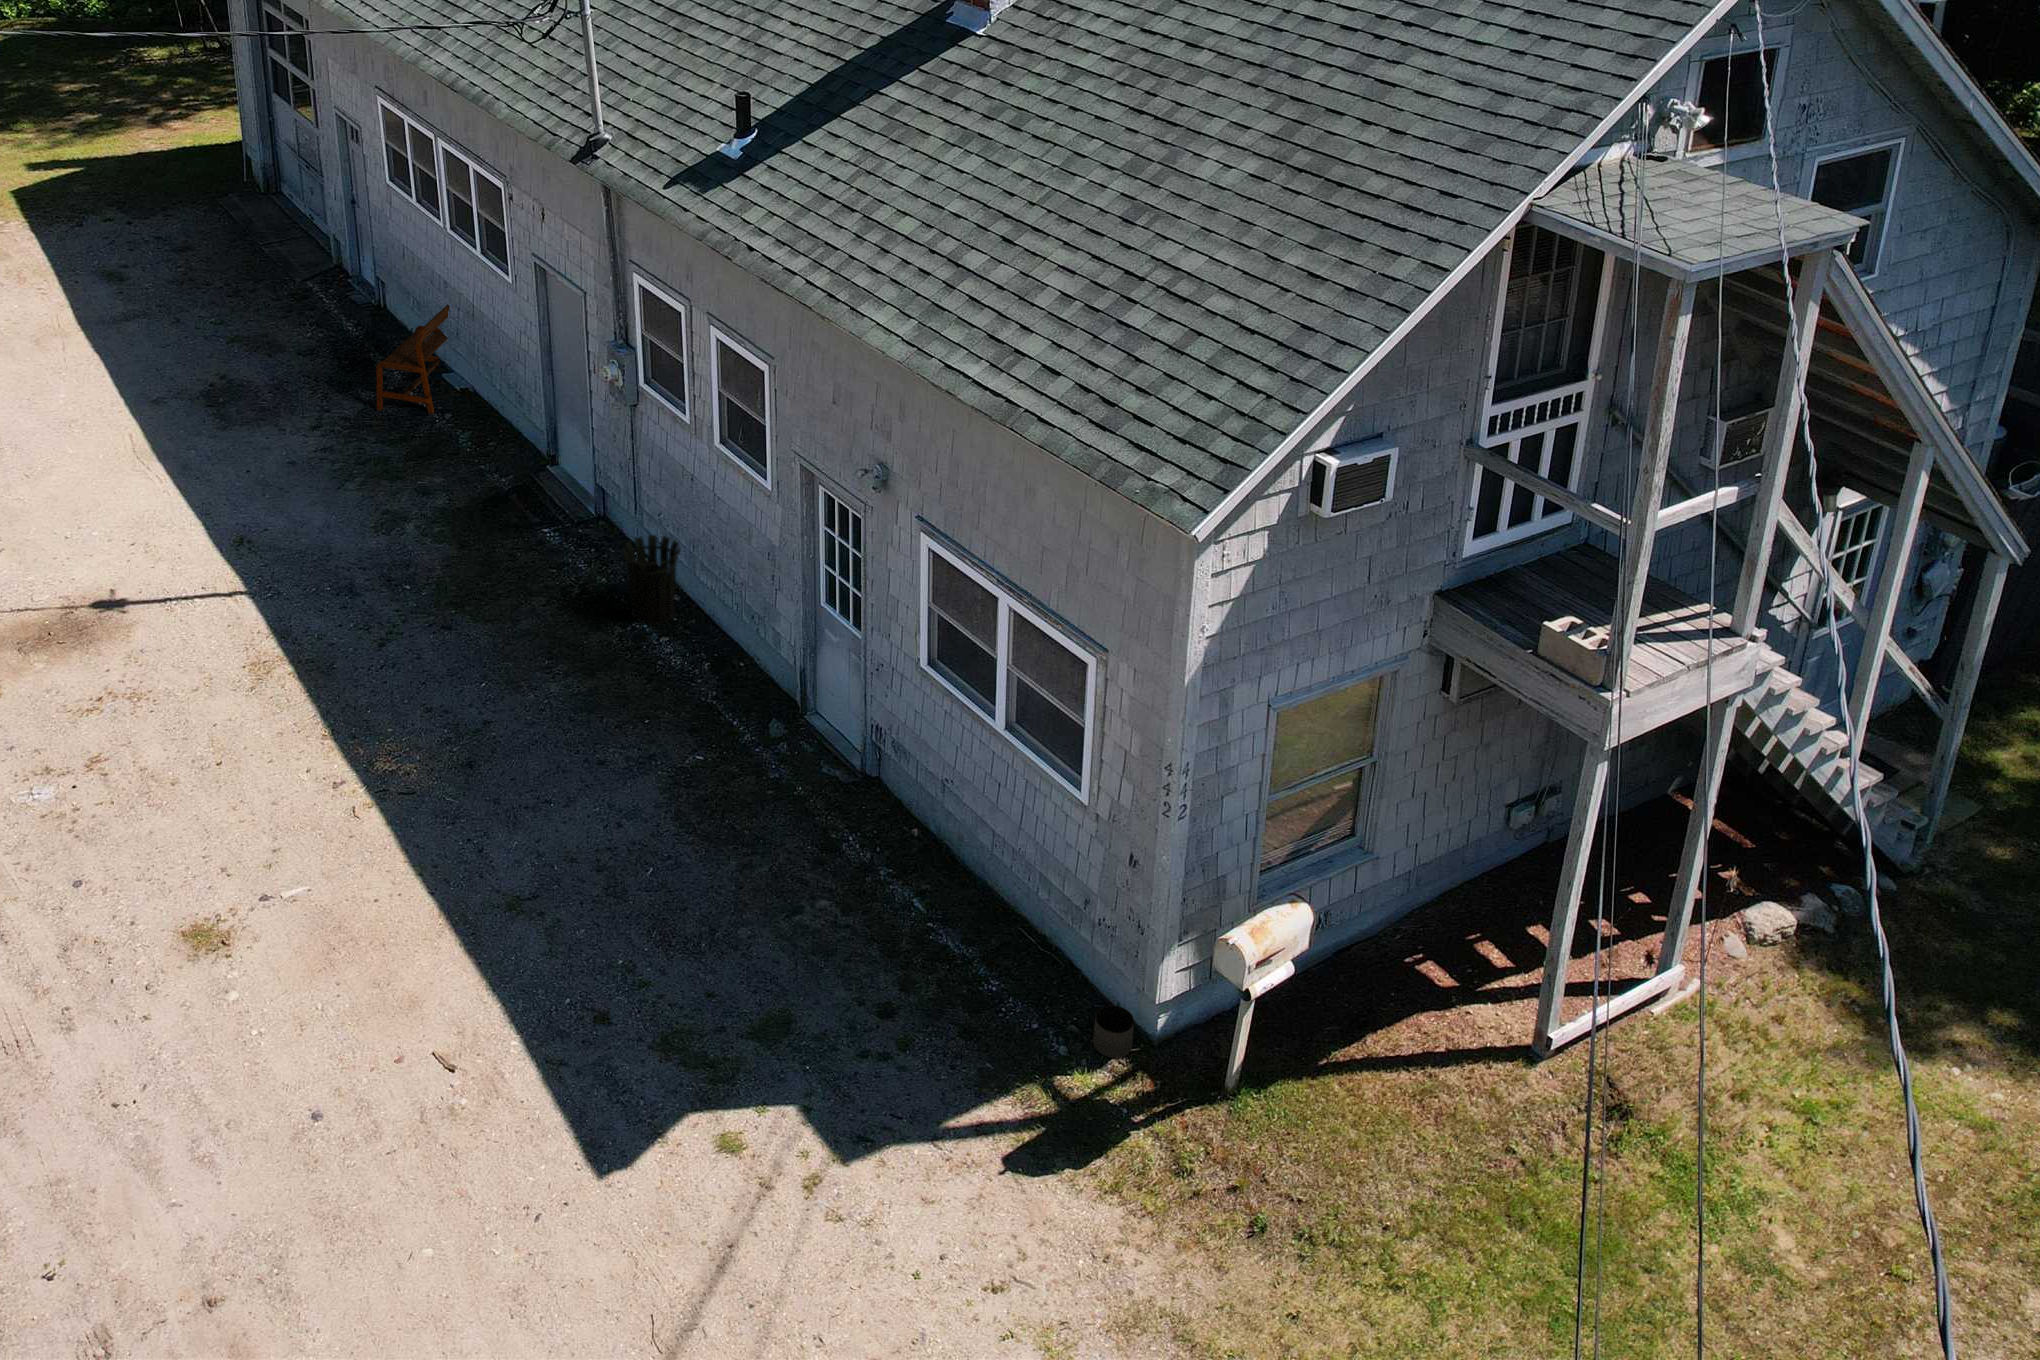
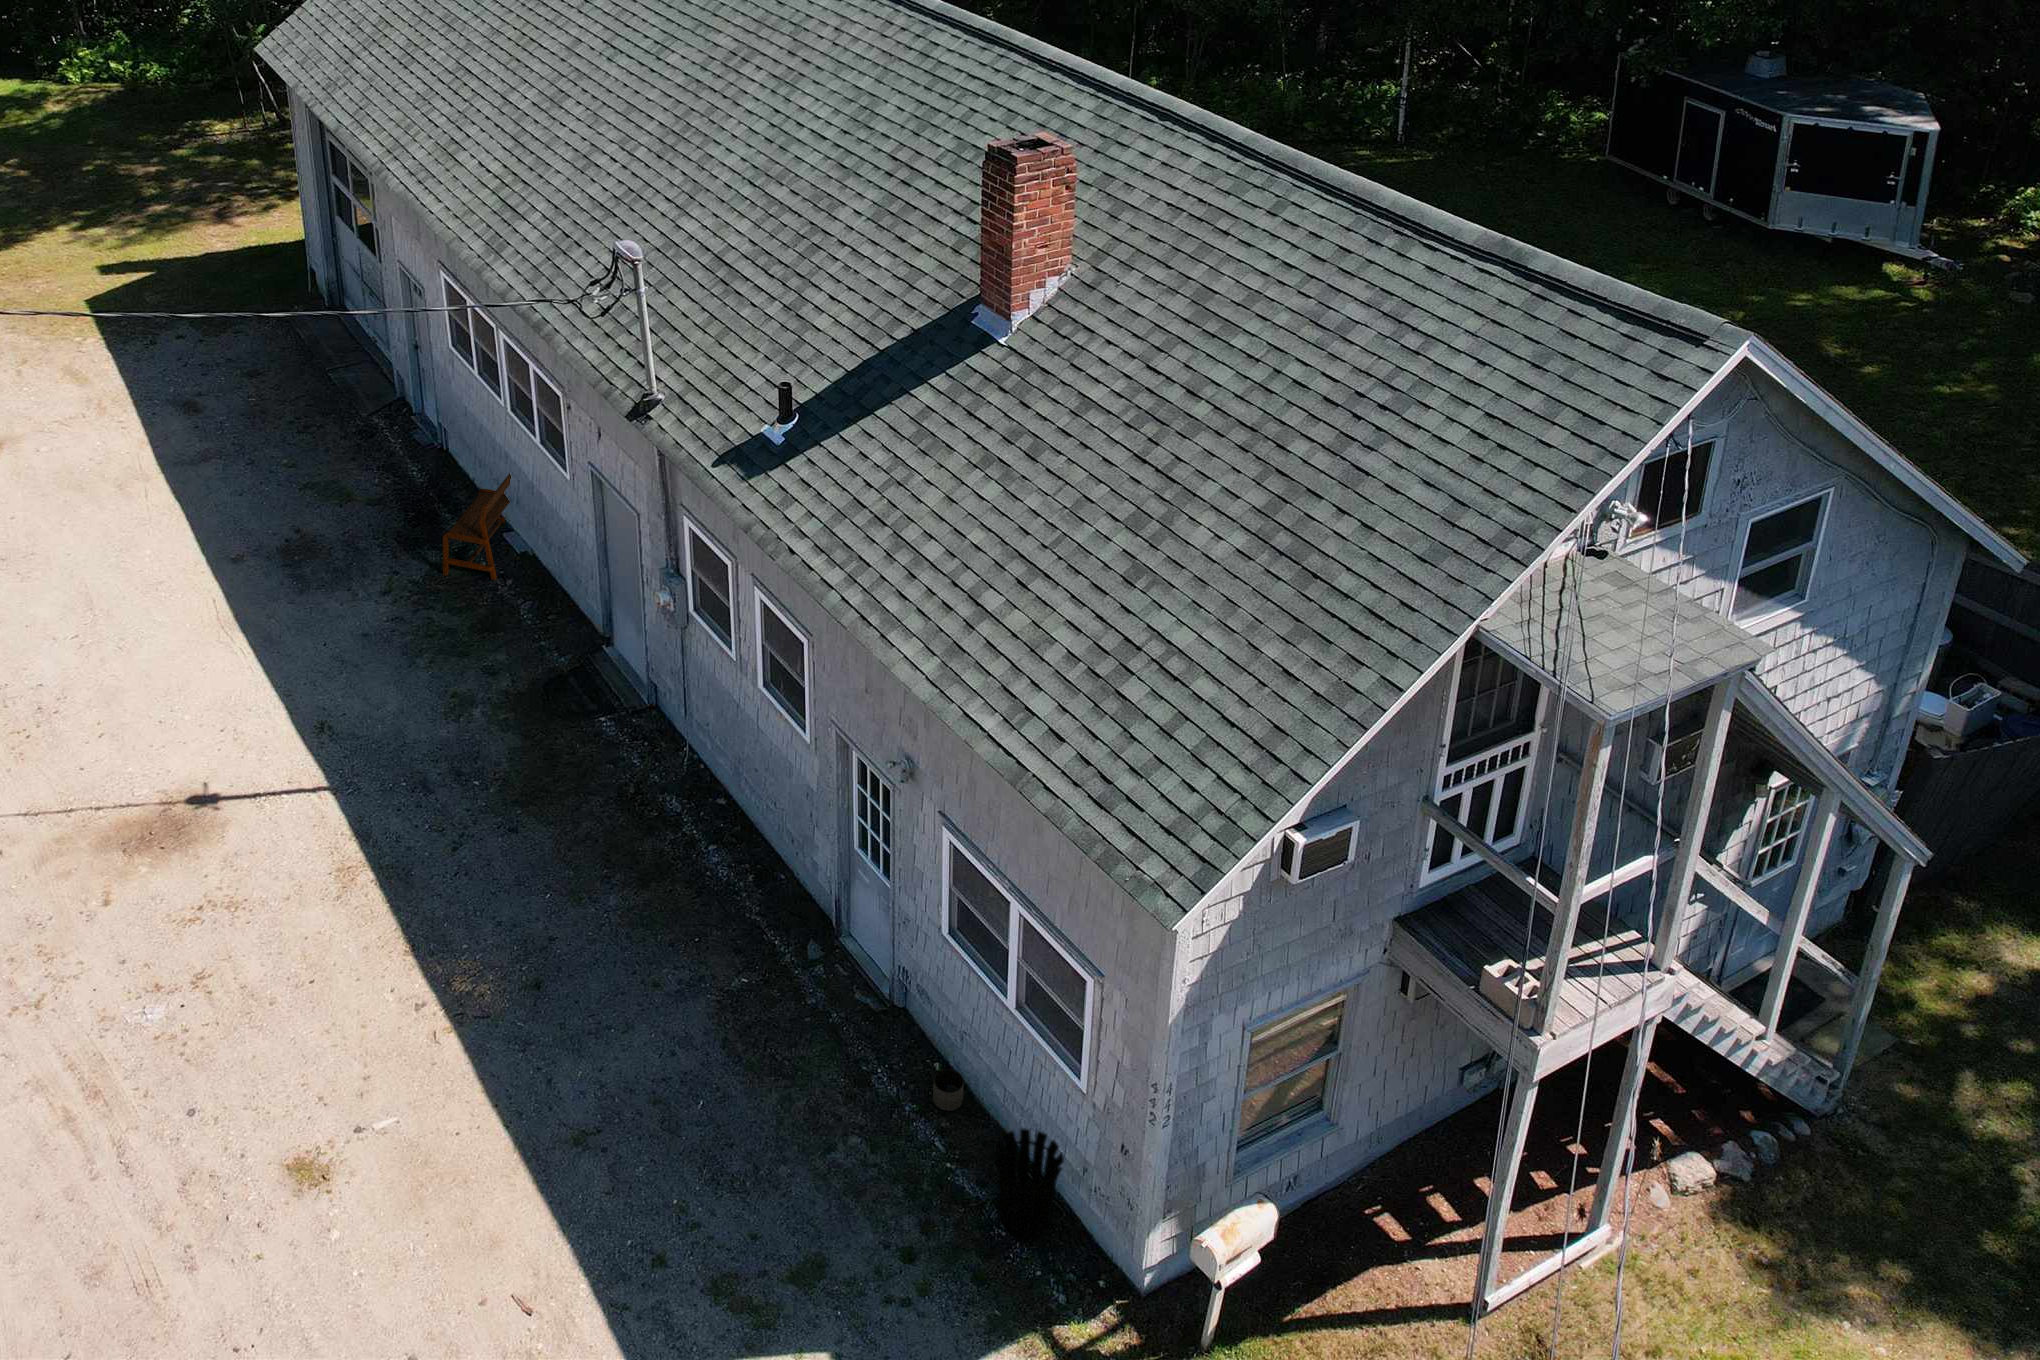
waste bin: present [622,535,681,624] -> present [994,1129,1064,1240]
planter: present [1093,1005,1134,1058] -> present [933,1069,964,1111]

